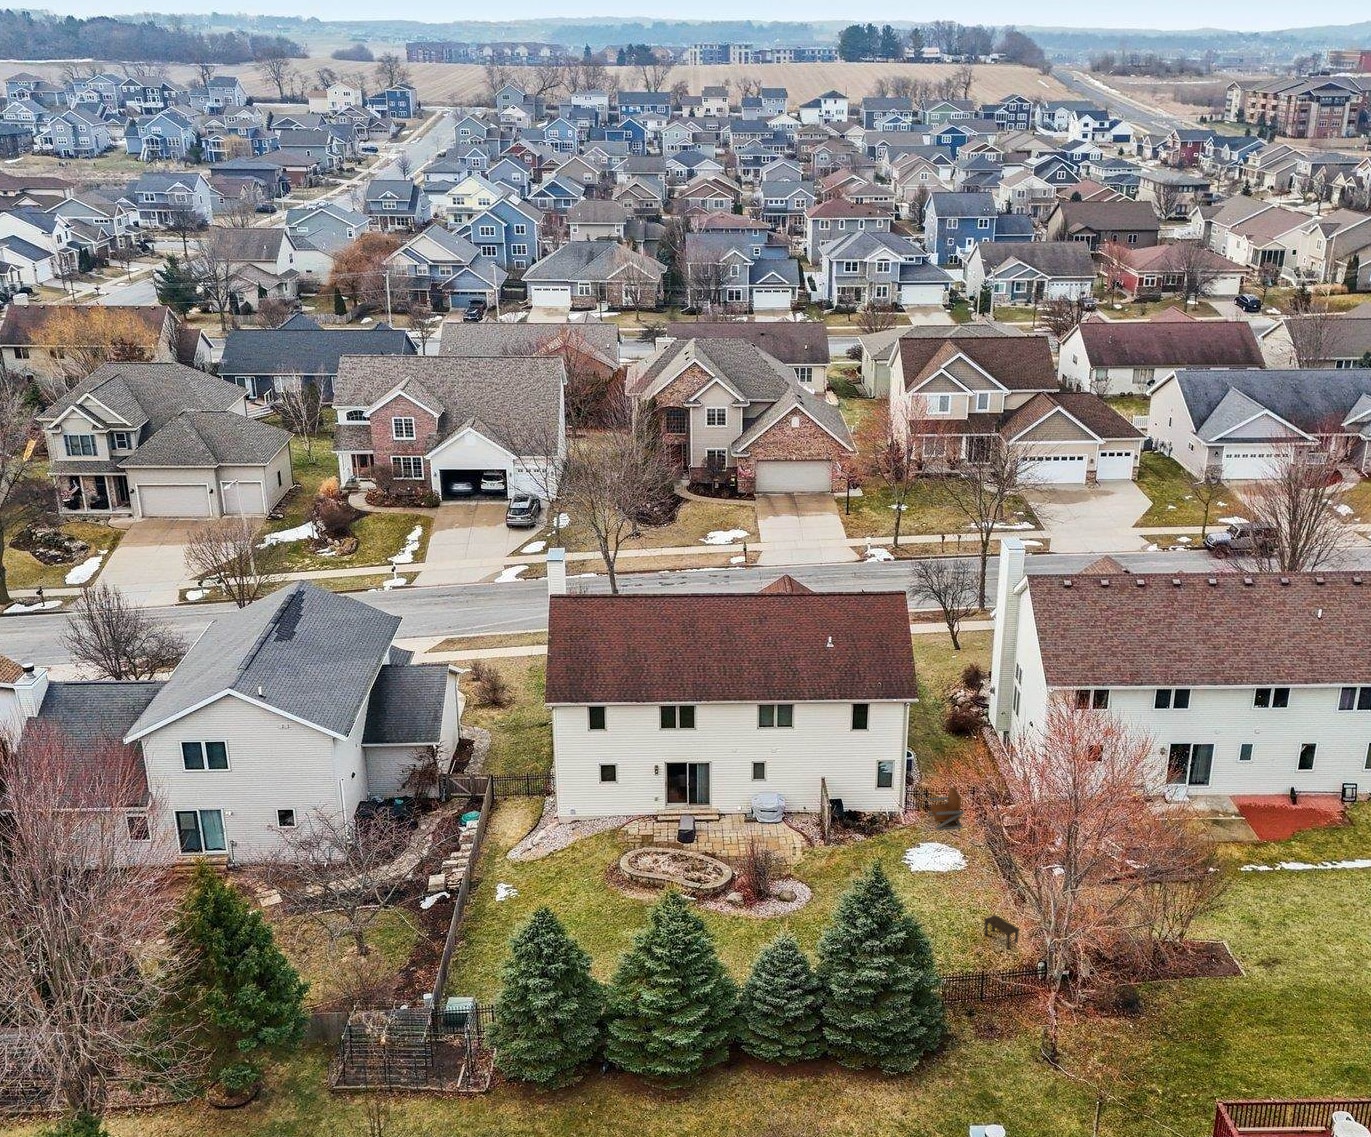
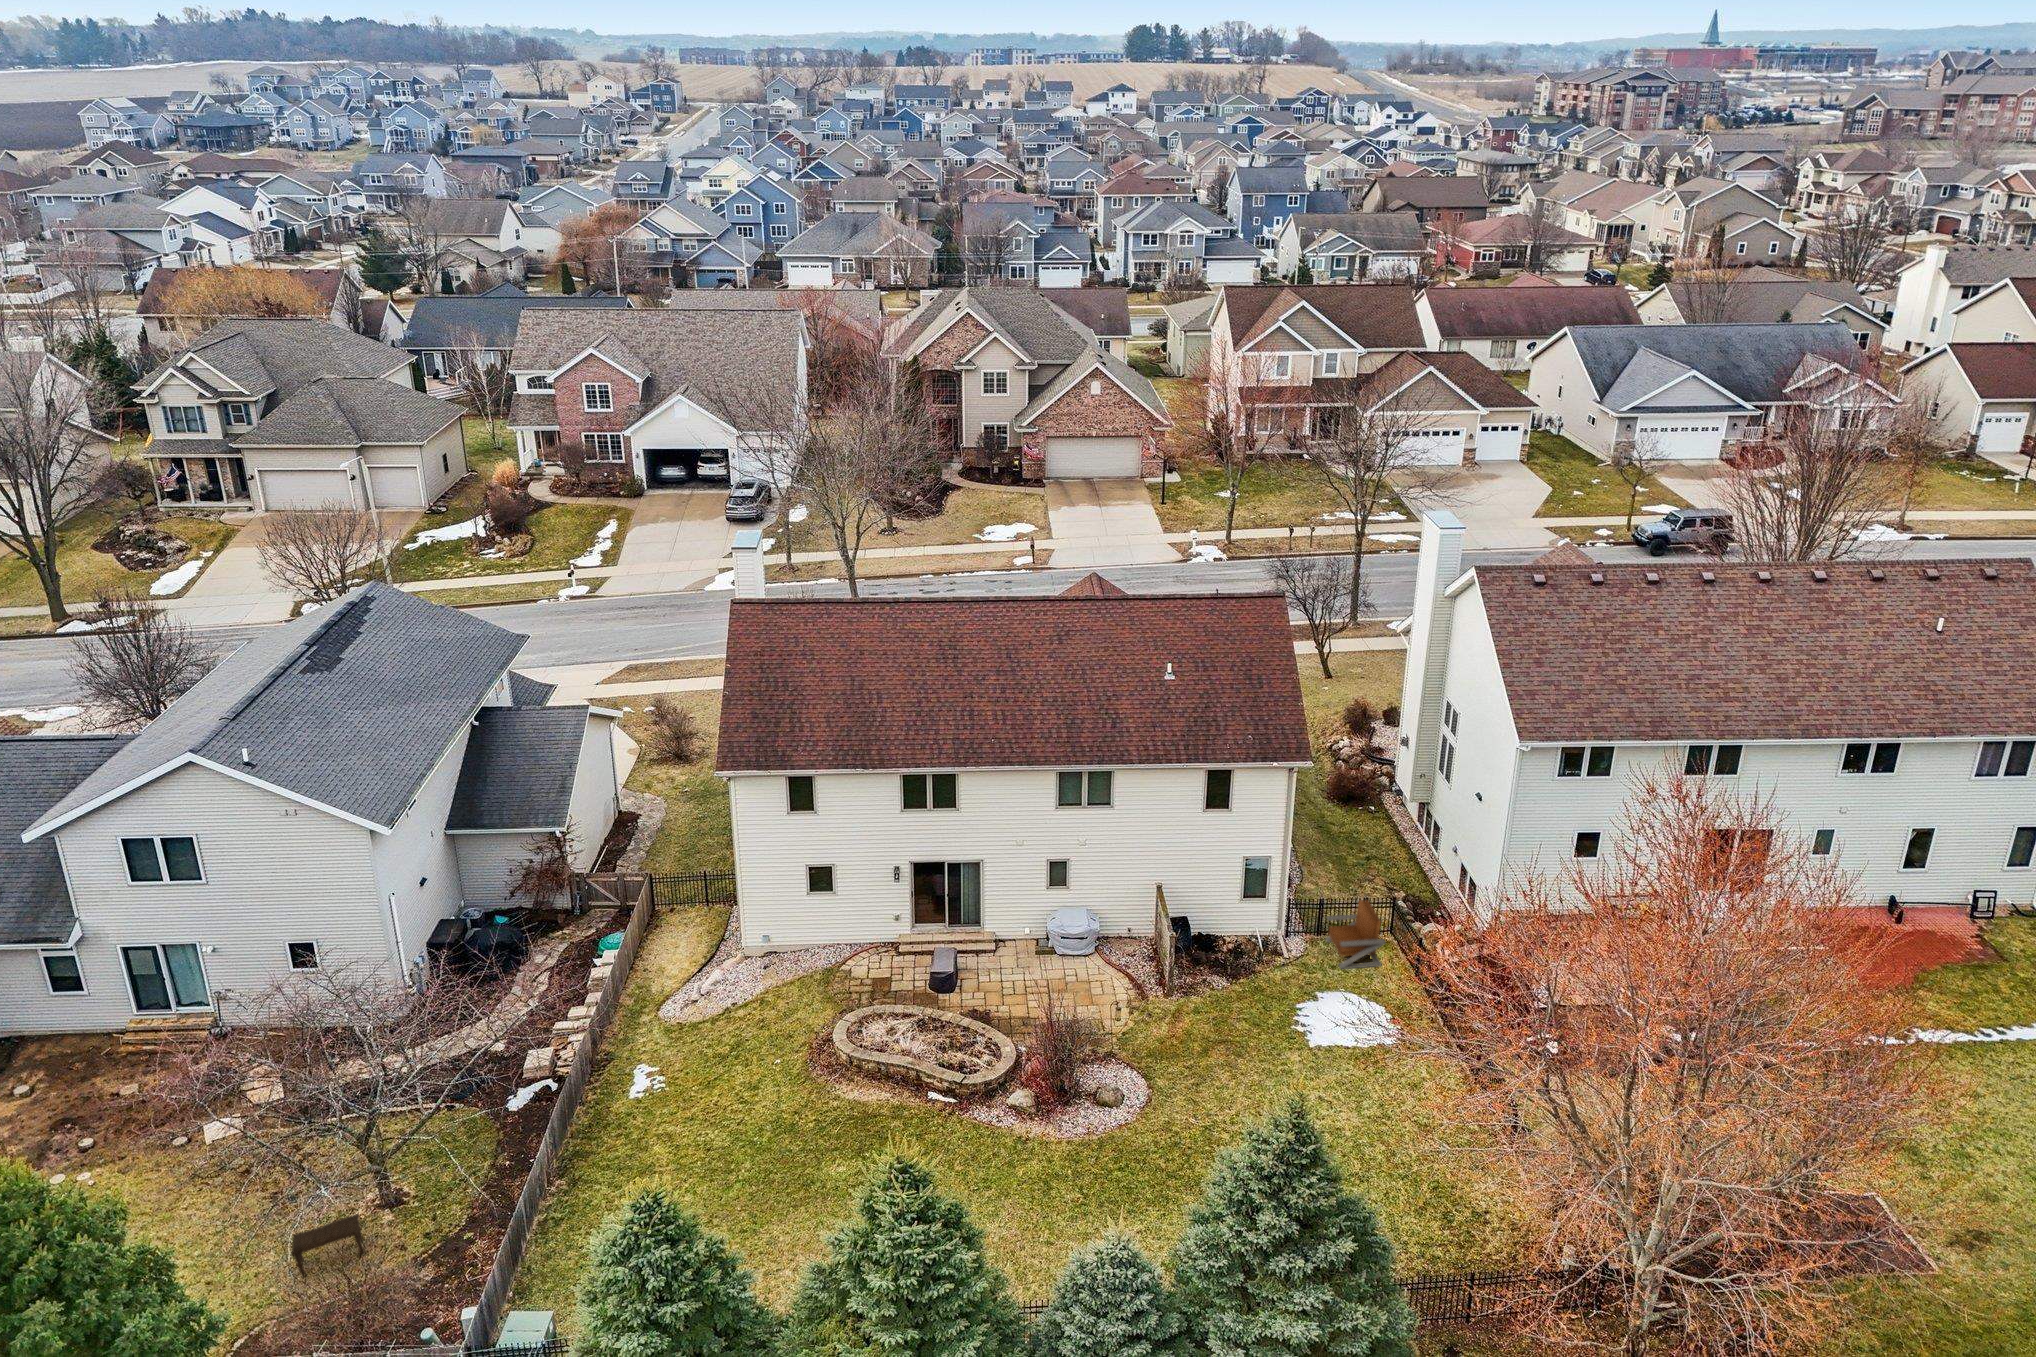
bench: present [984,915,1019,949] -> present [292,1214,365,1277]

